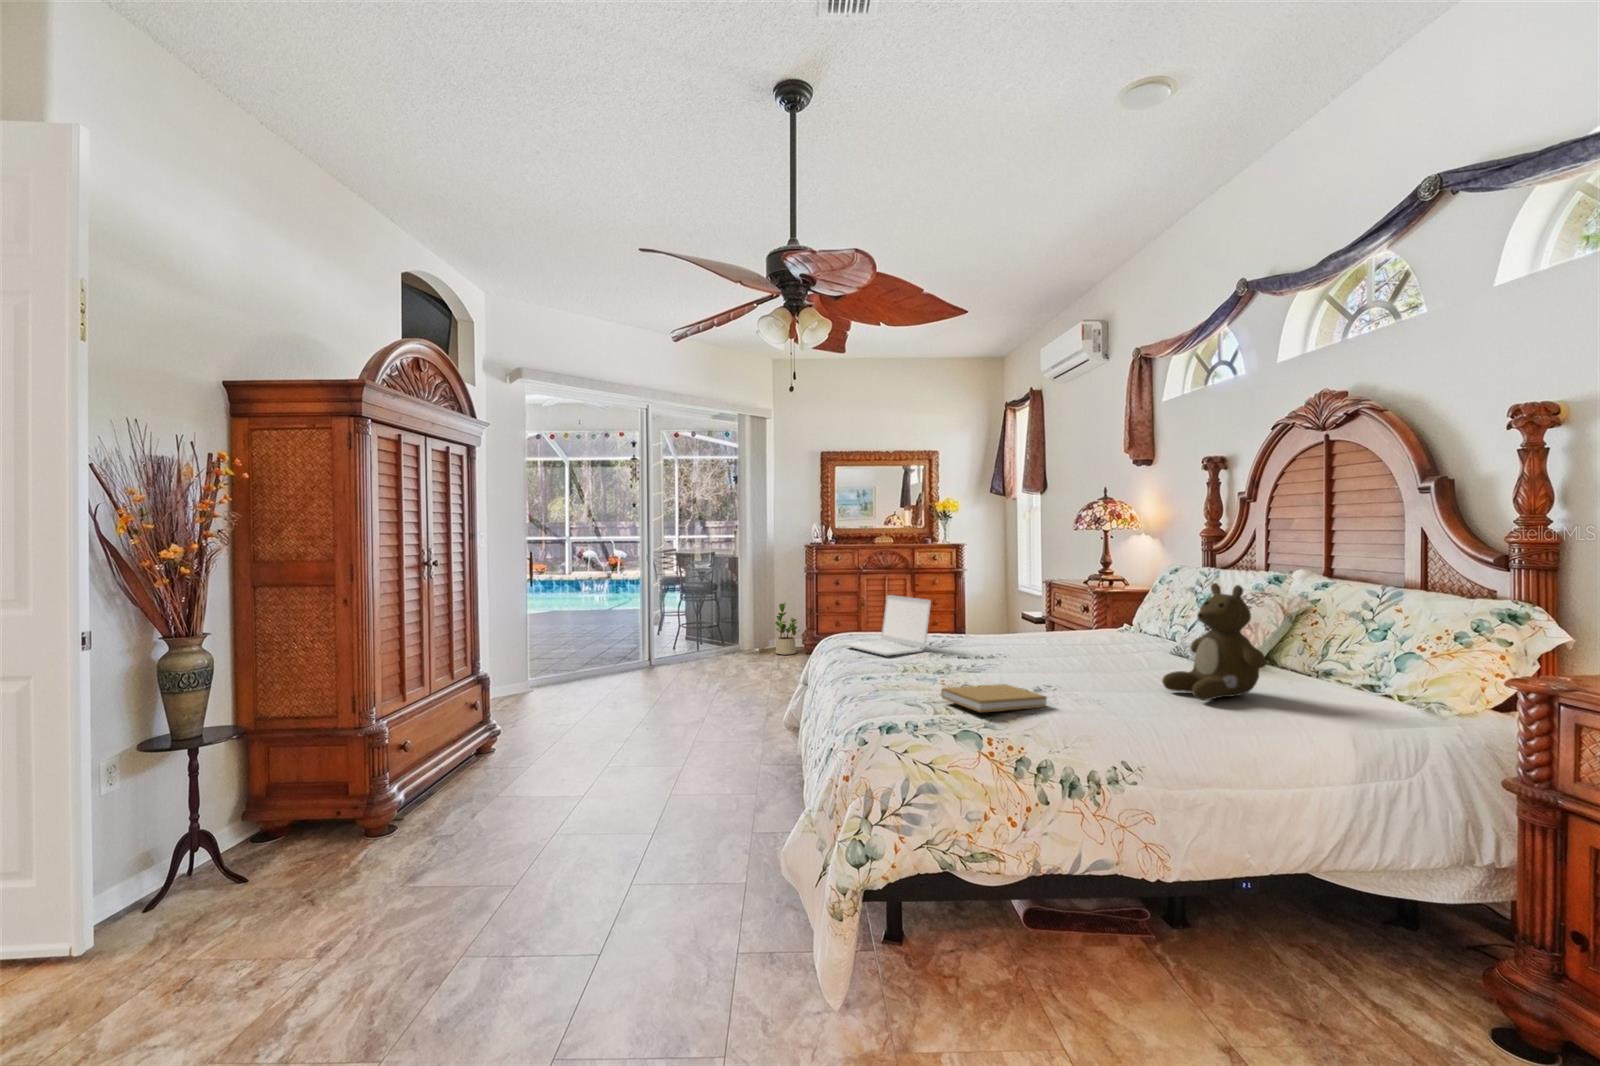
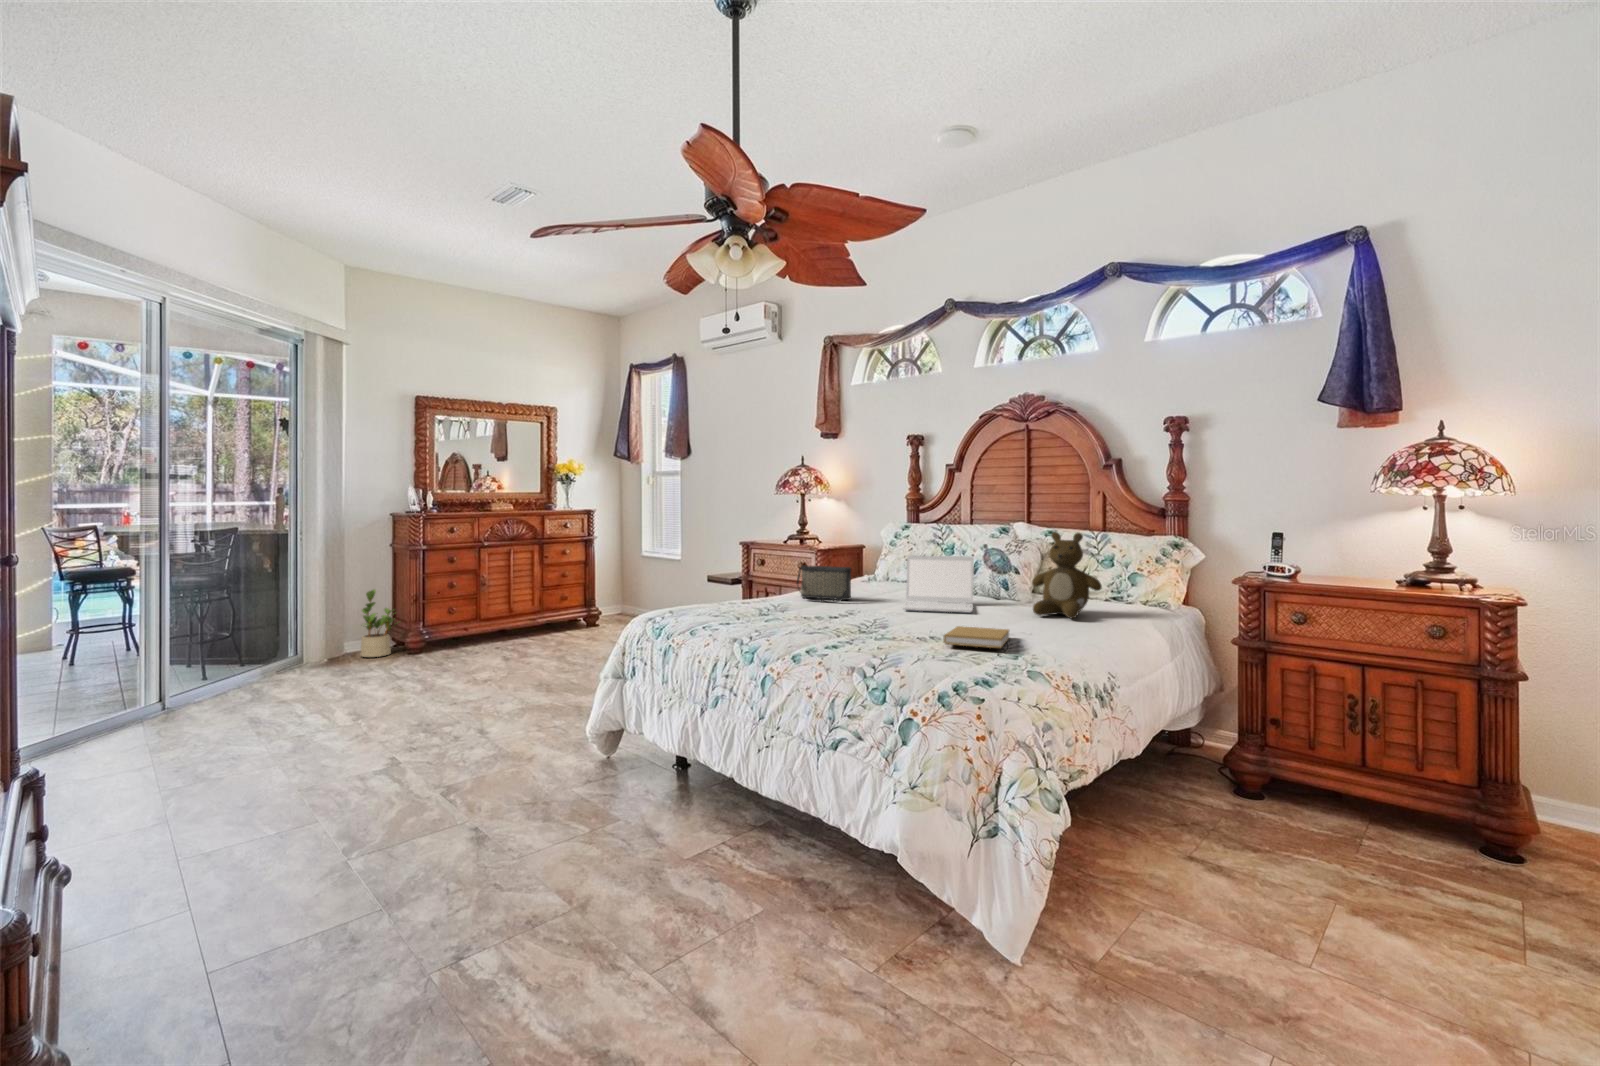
laptop: present [845,595,931,656] -> present [902,555,974,612]
handbag: none [969,605,1018,647] -> present [797,565,851,602]

